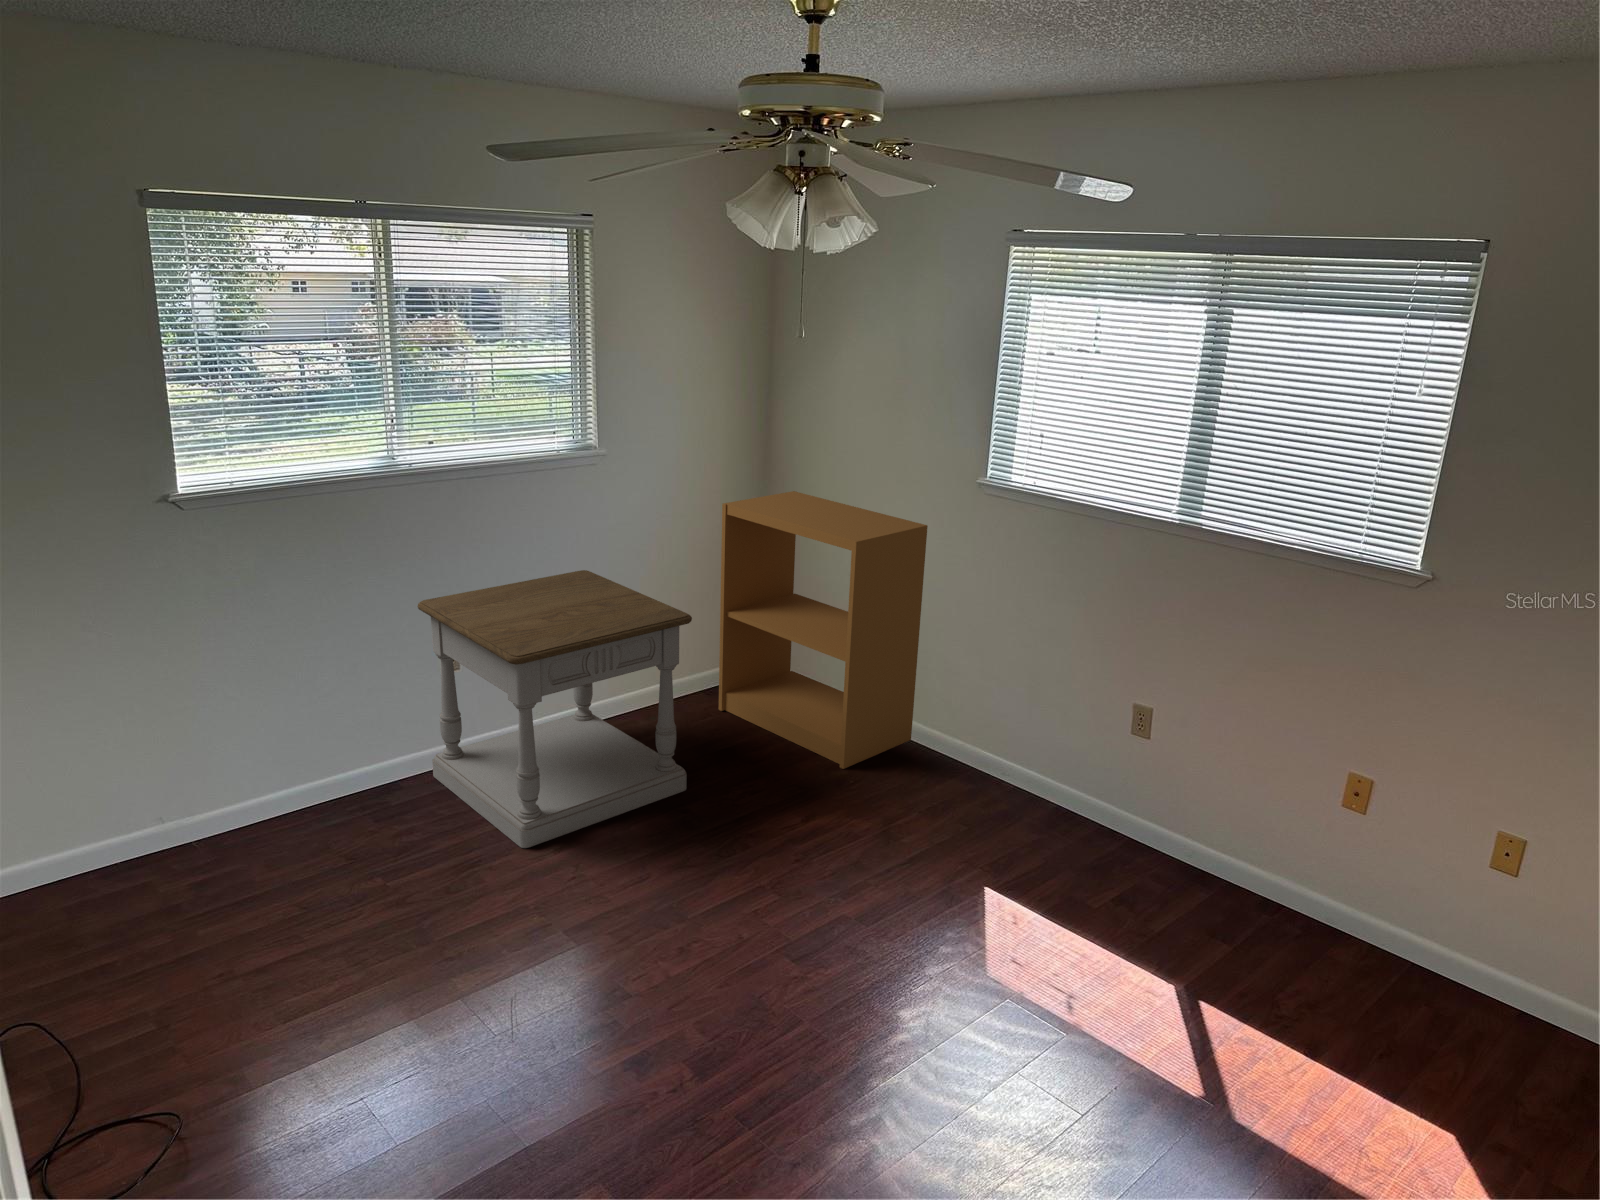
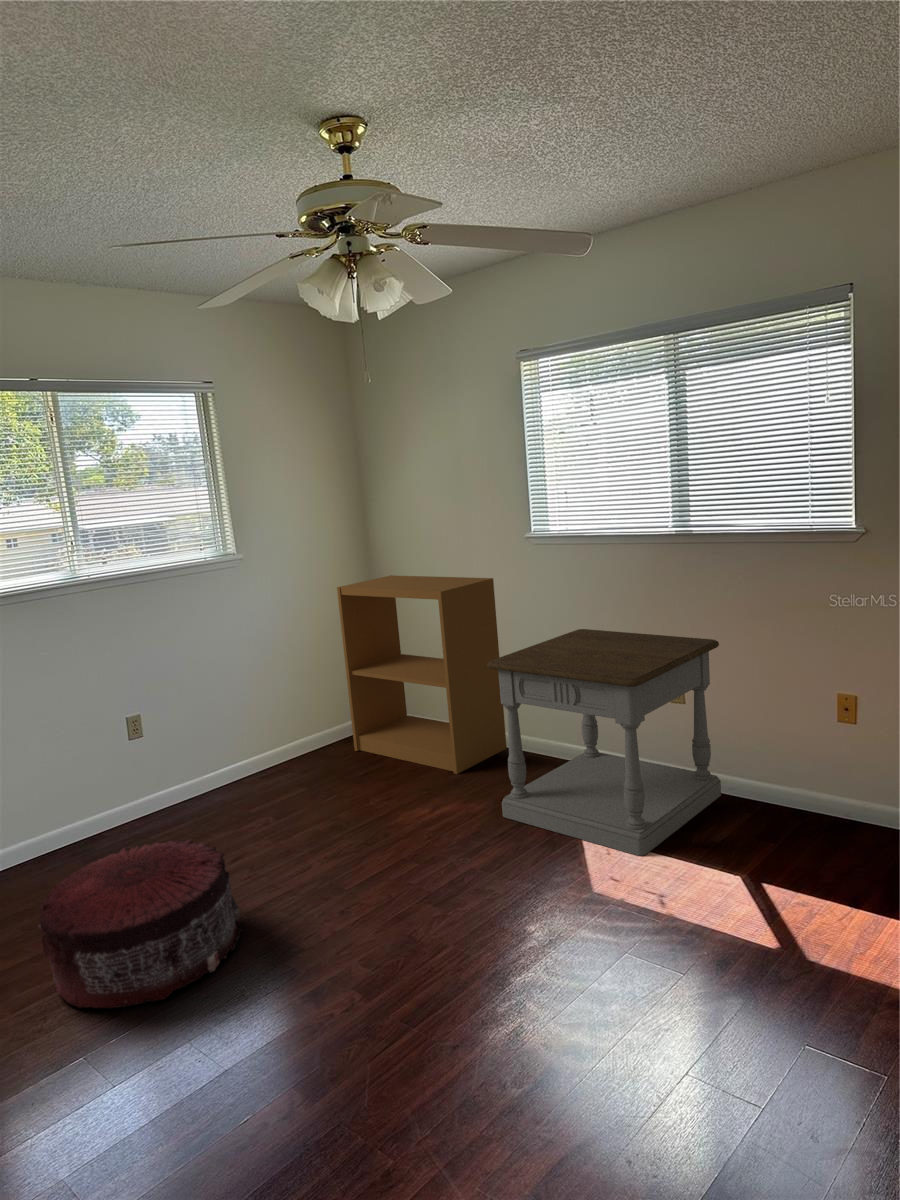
side table: present [417,570,692,848] -> present [487,629,721,856]
pouf: none [322,832,563,1037] -> present [38,838,244,1008]

